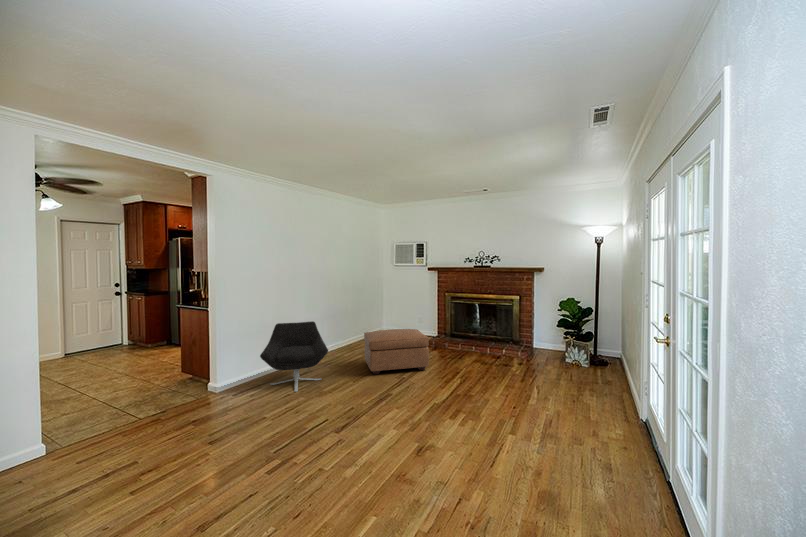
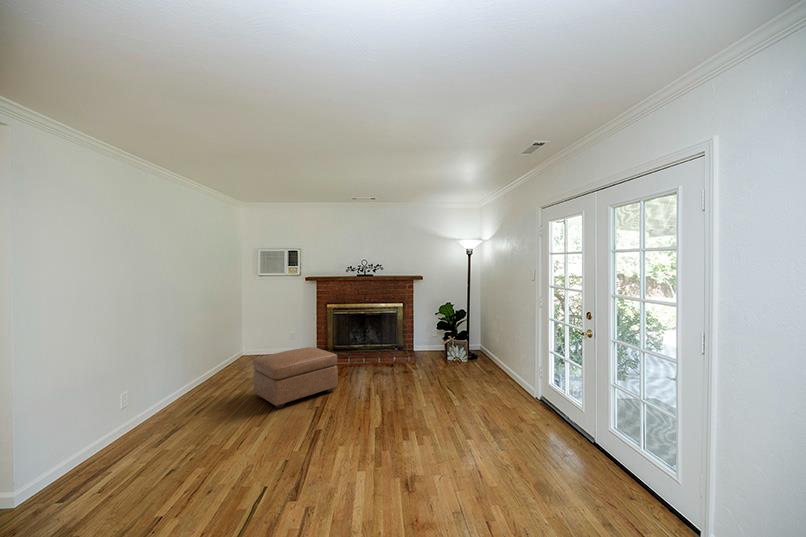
lounge chair: present [260,321,328,392] -> none [109,354,224,460]

